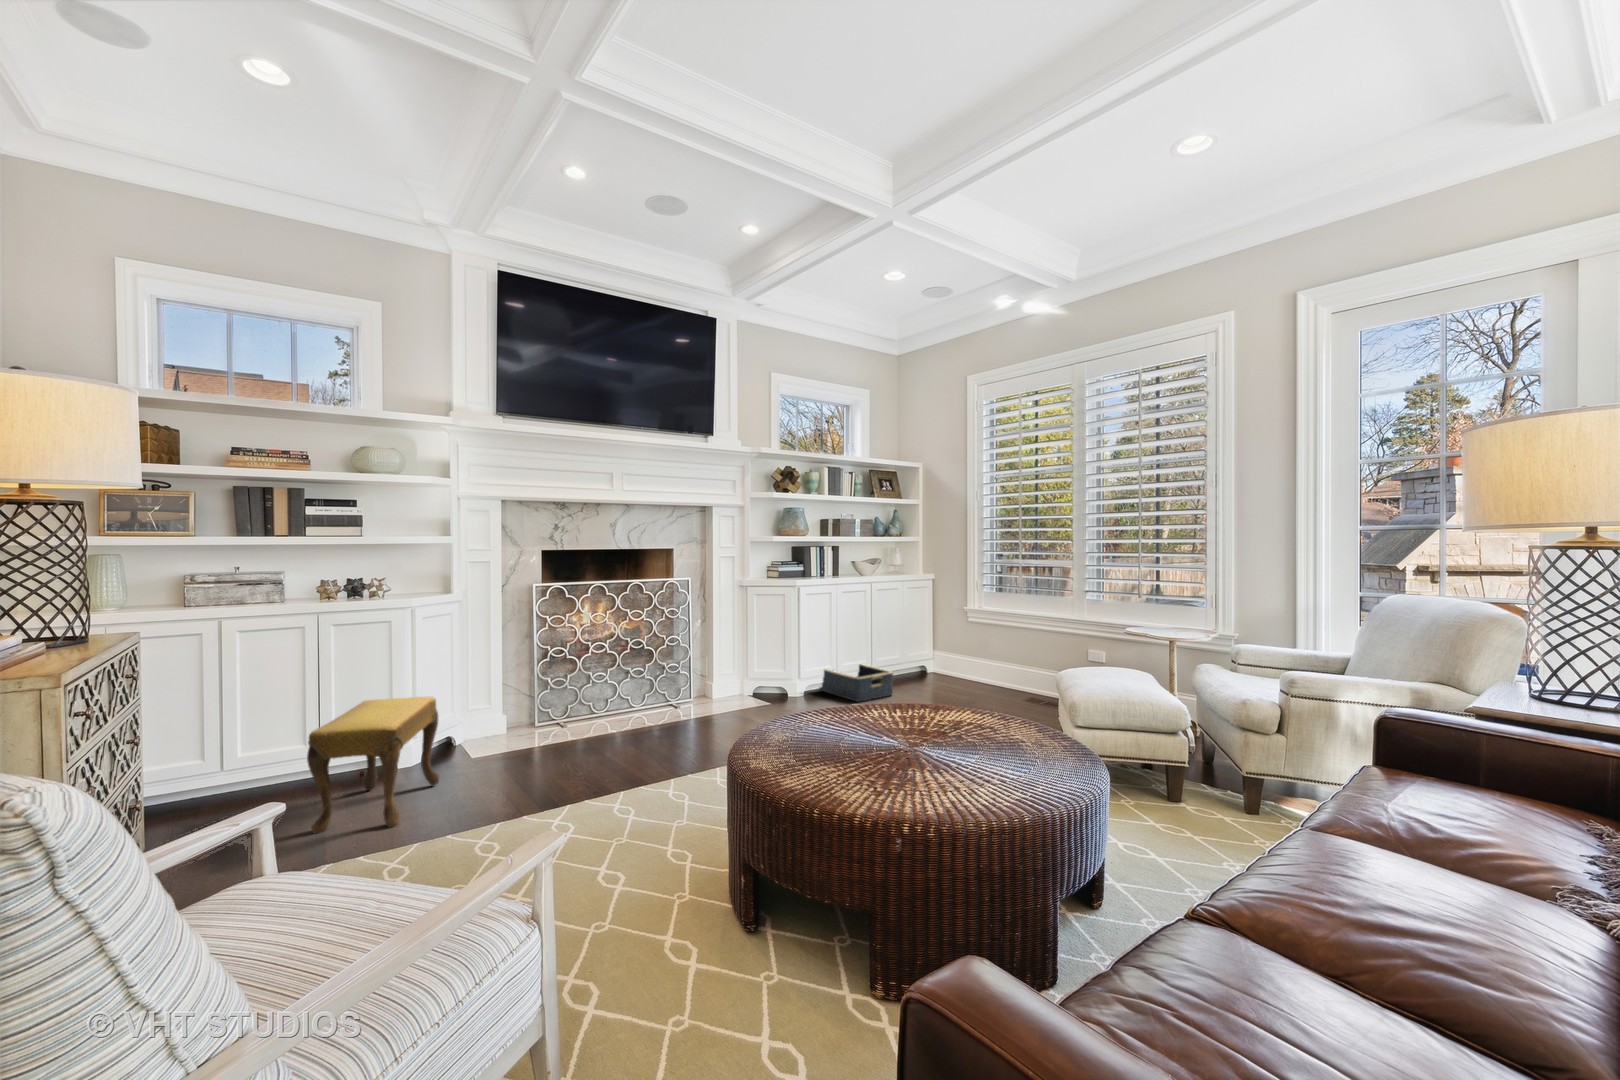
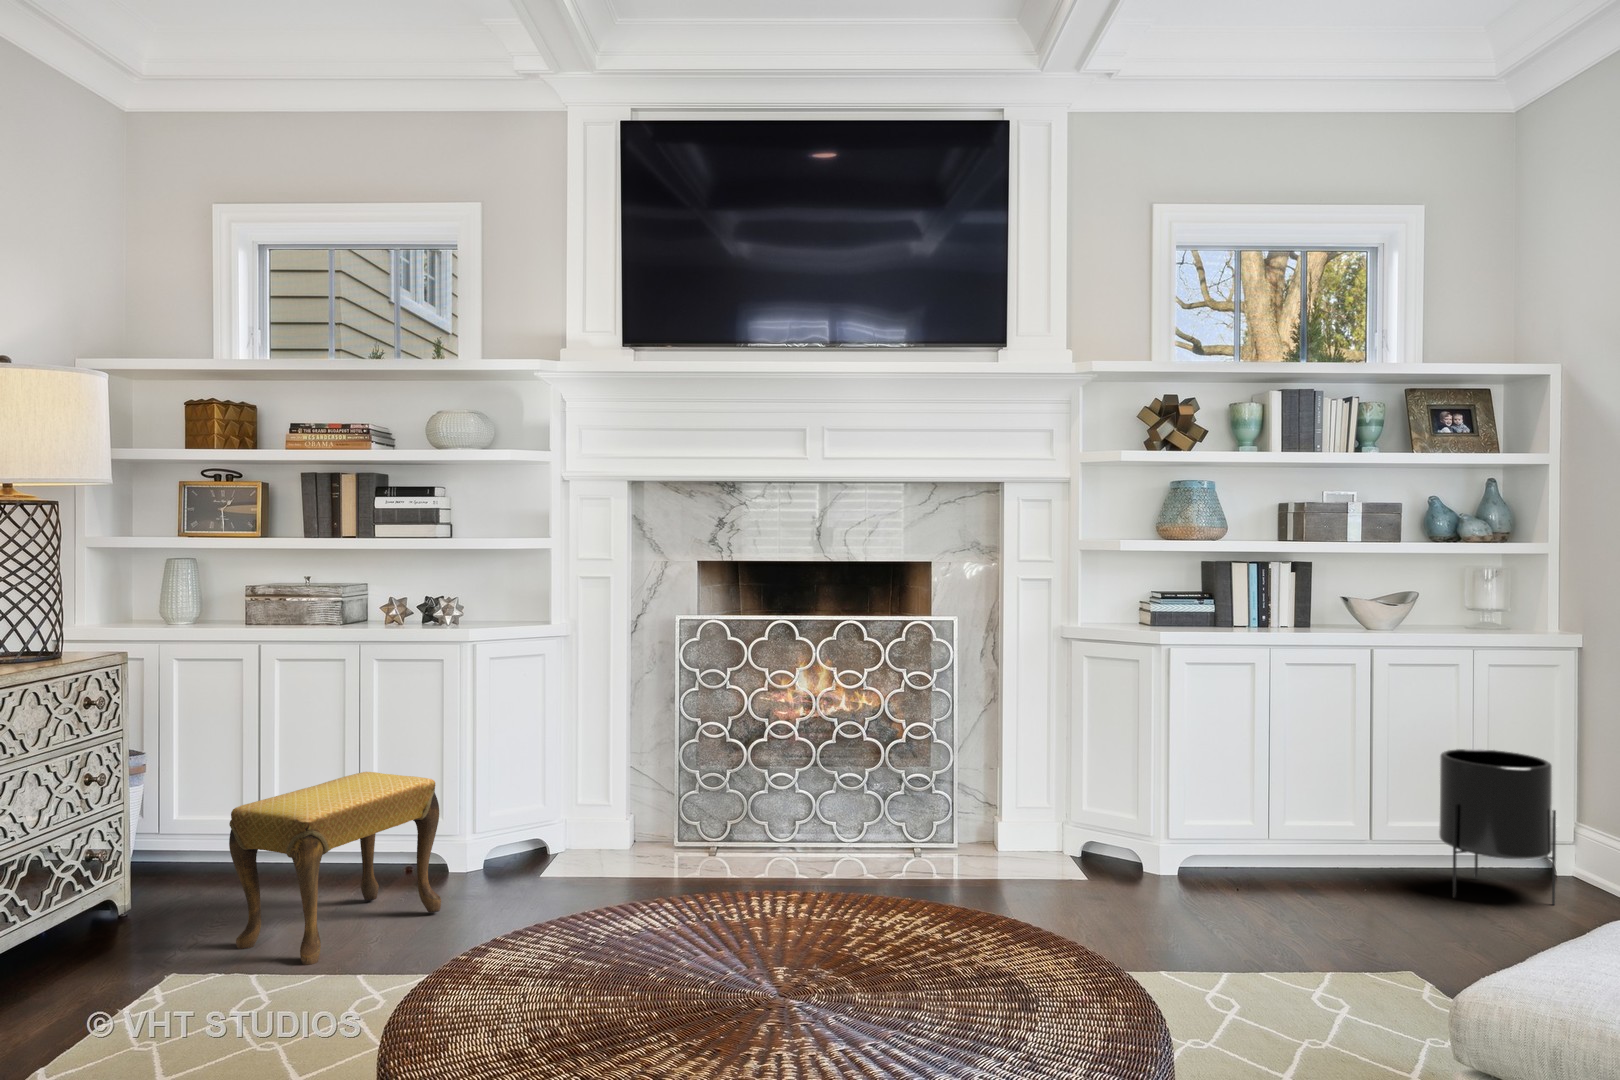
planter: none [895,623,936,686] -> present [1439,749,1556,905]
basket: present [820,664,893,702] -> none [1225,823,1391,916]

